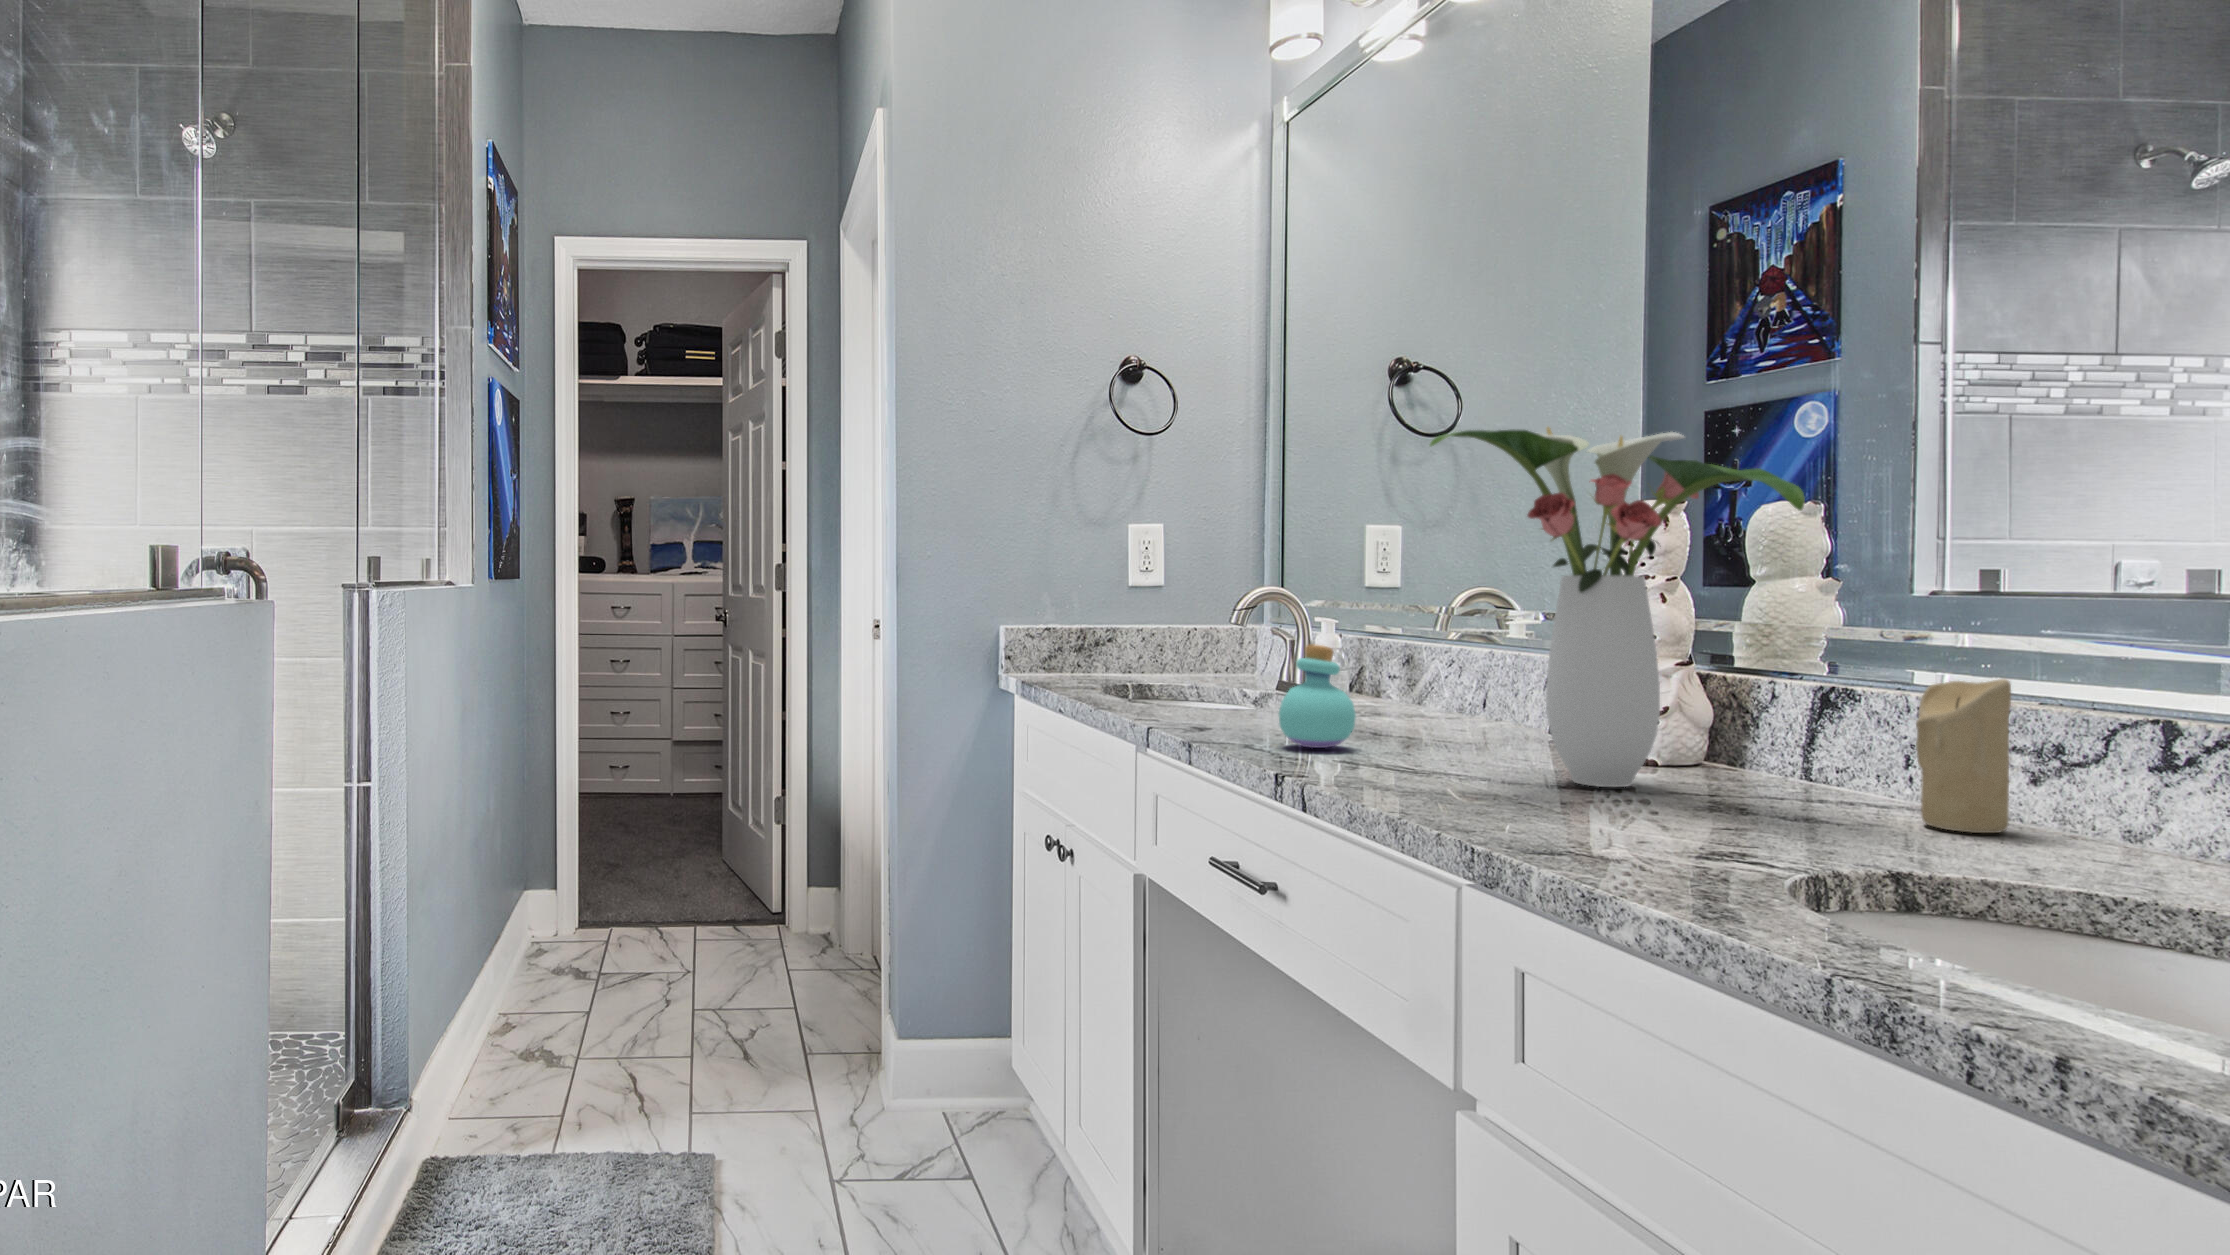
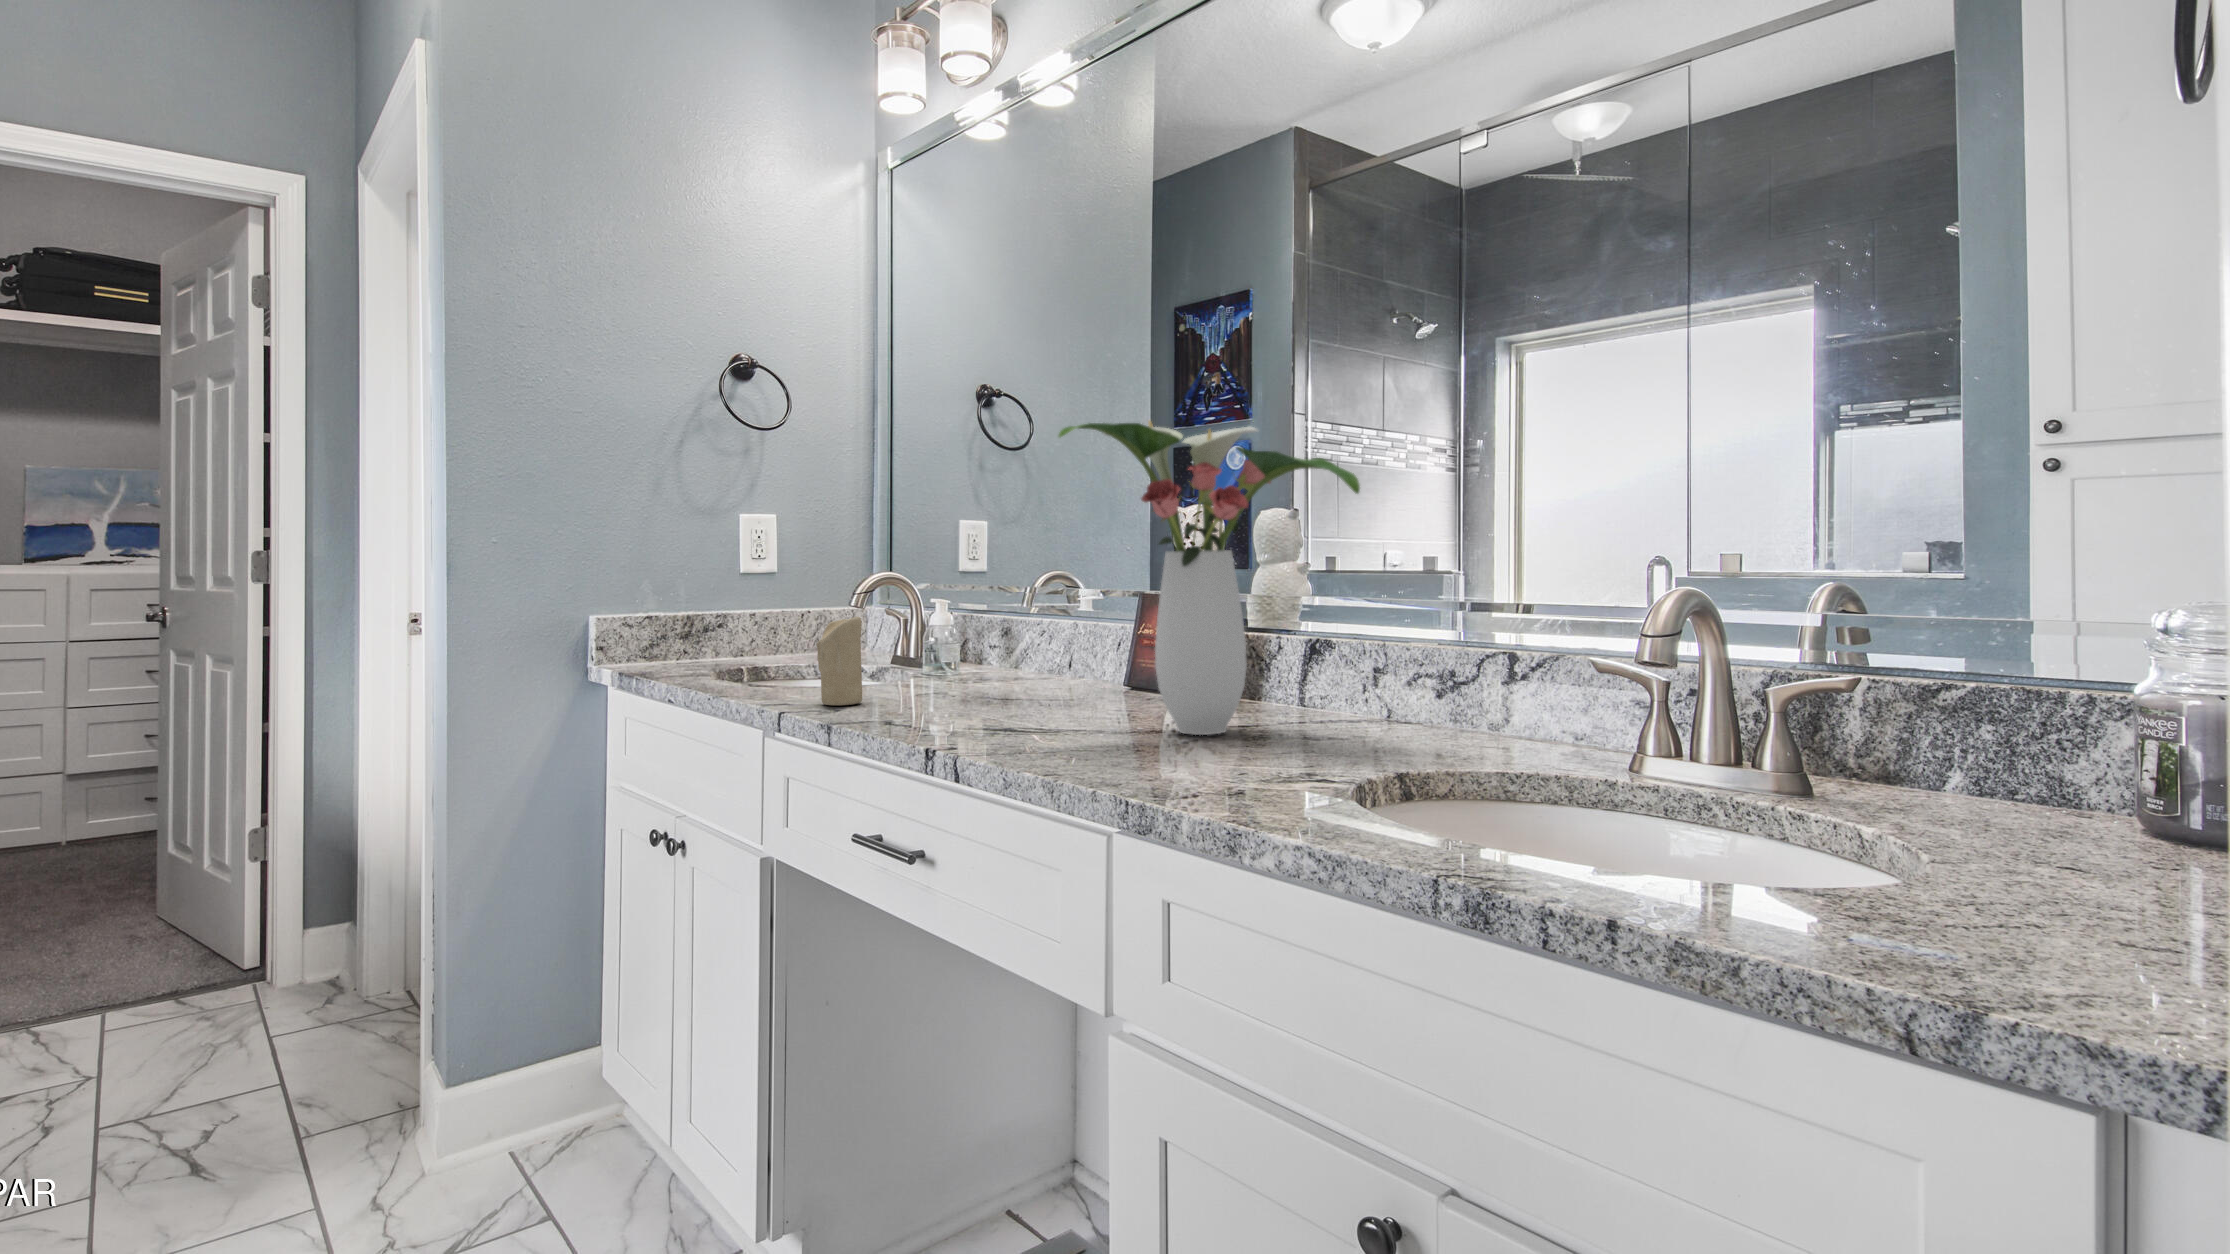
perfume bottle: present [1279,644,1356,748] -> none [913,622,984,719]
candle: present [1916,679,2011,833] -> present [817,617,862,705]

